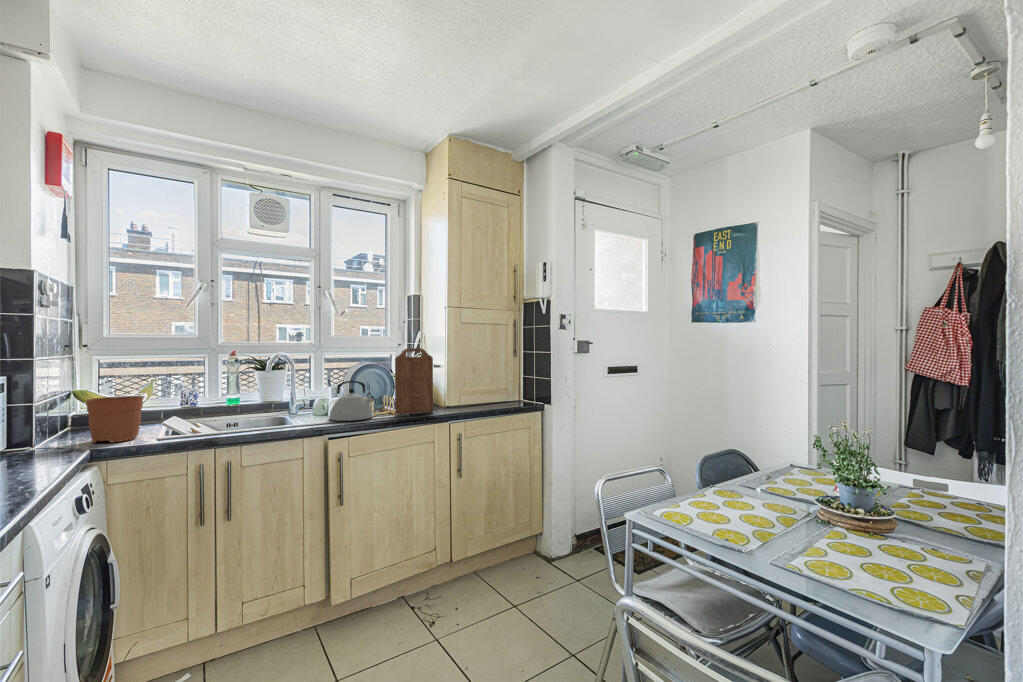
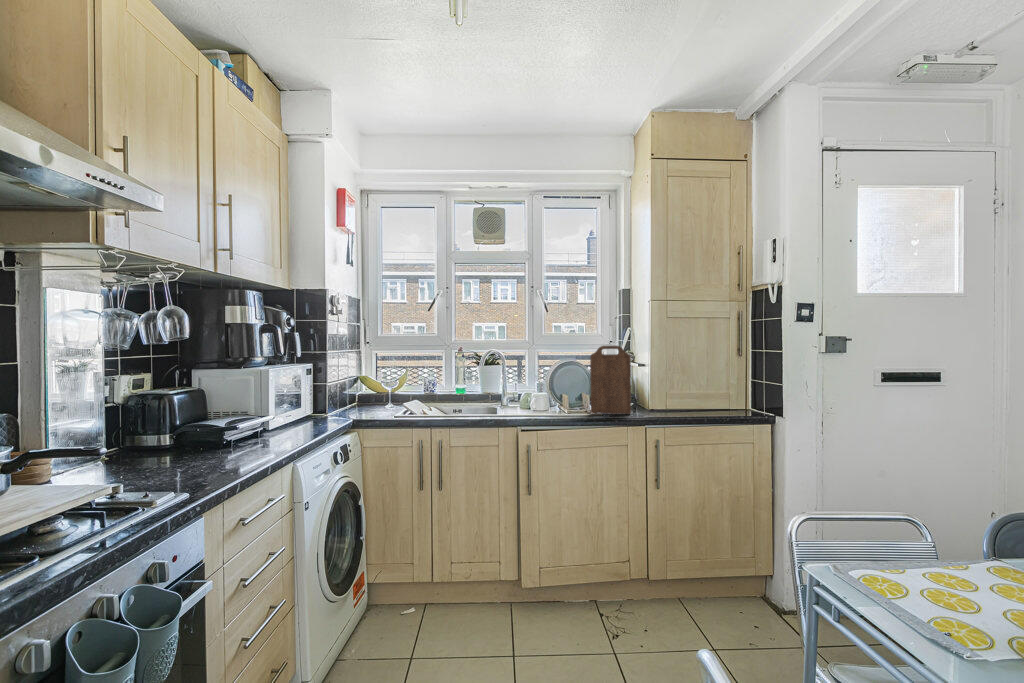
plant pot: present [86,378,143,443] -> none [355,367,390,416]
kettle: present [330,381,375,421] -> none [528,377,570,415]

